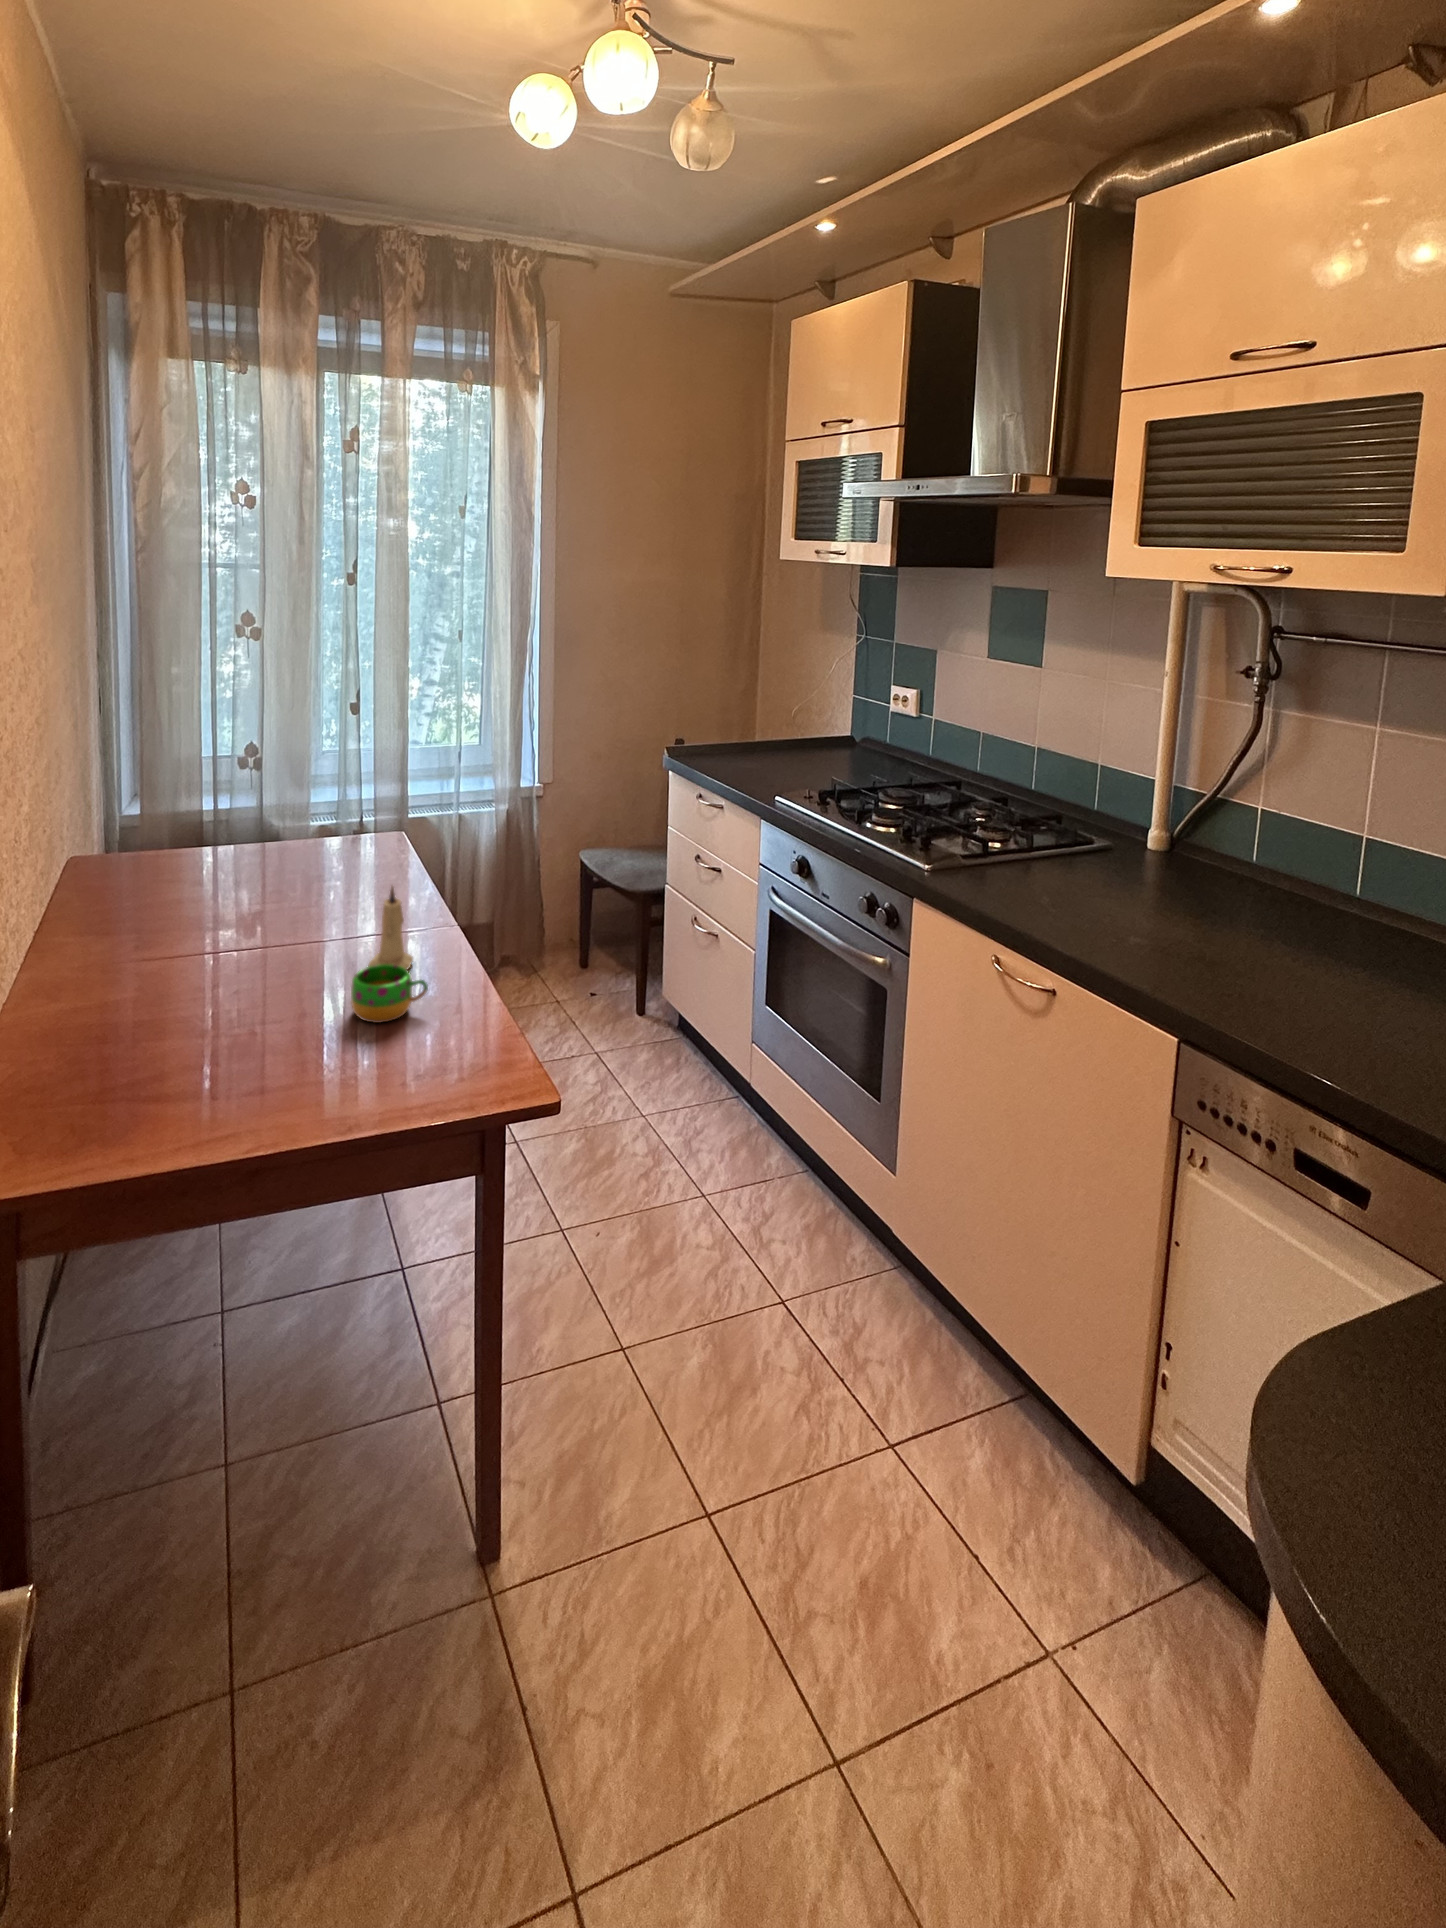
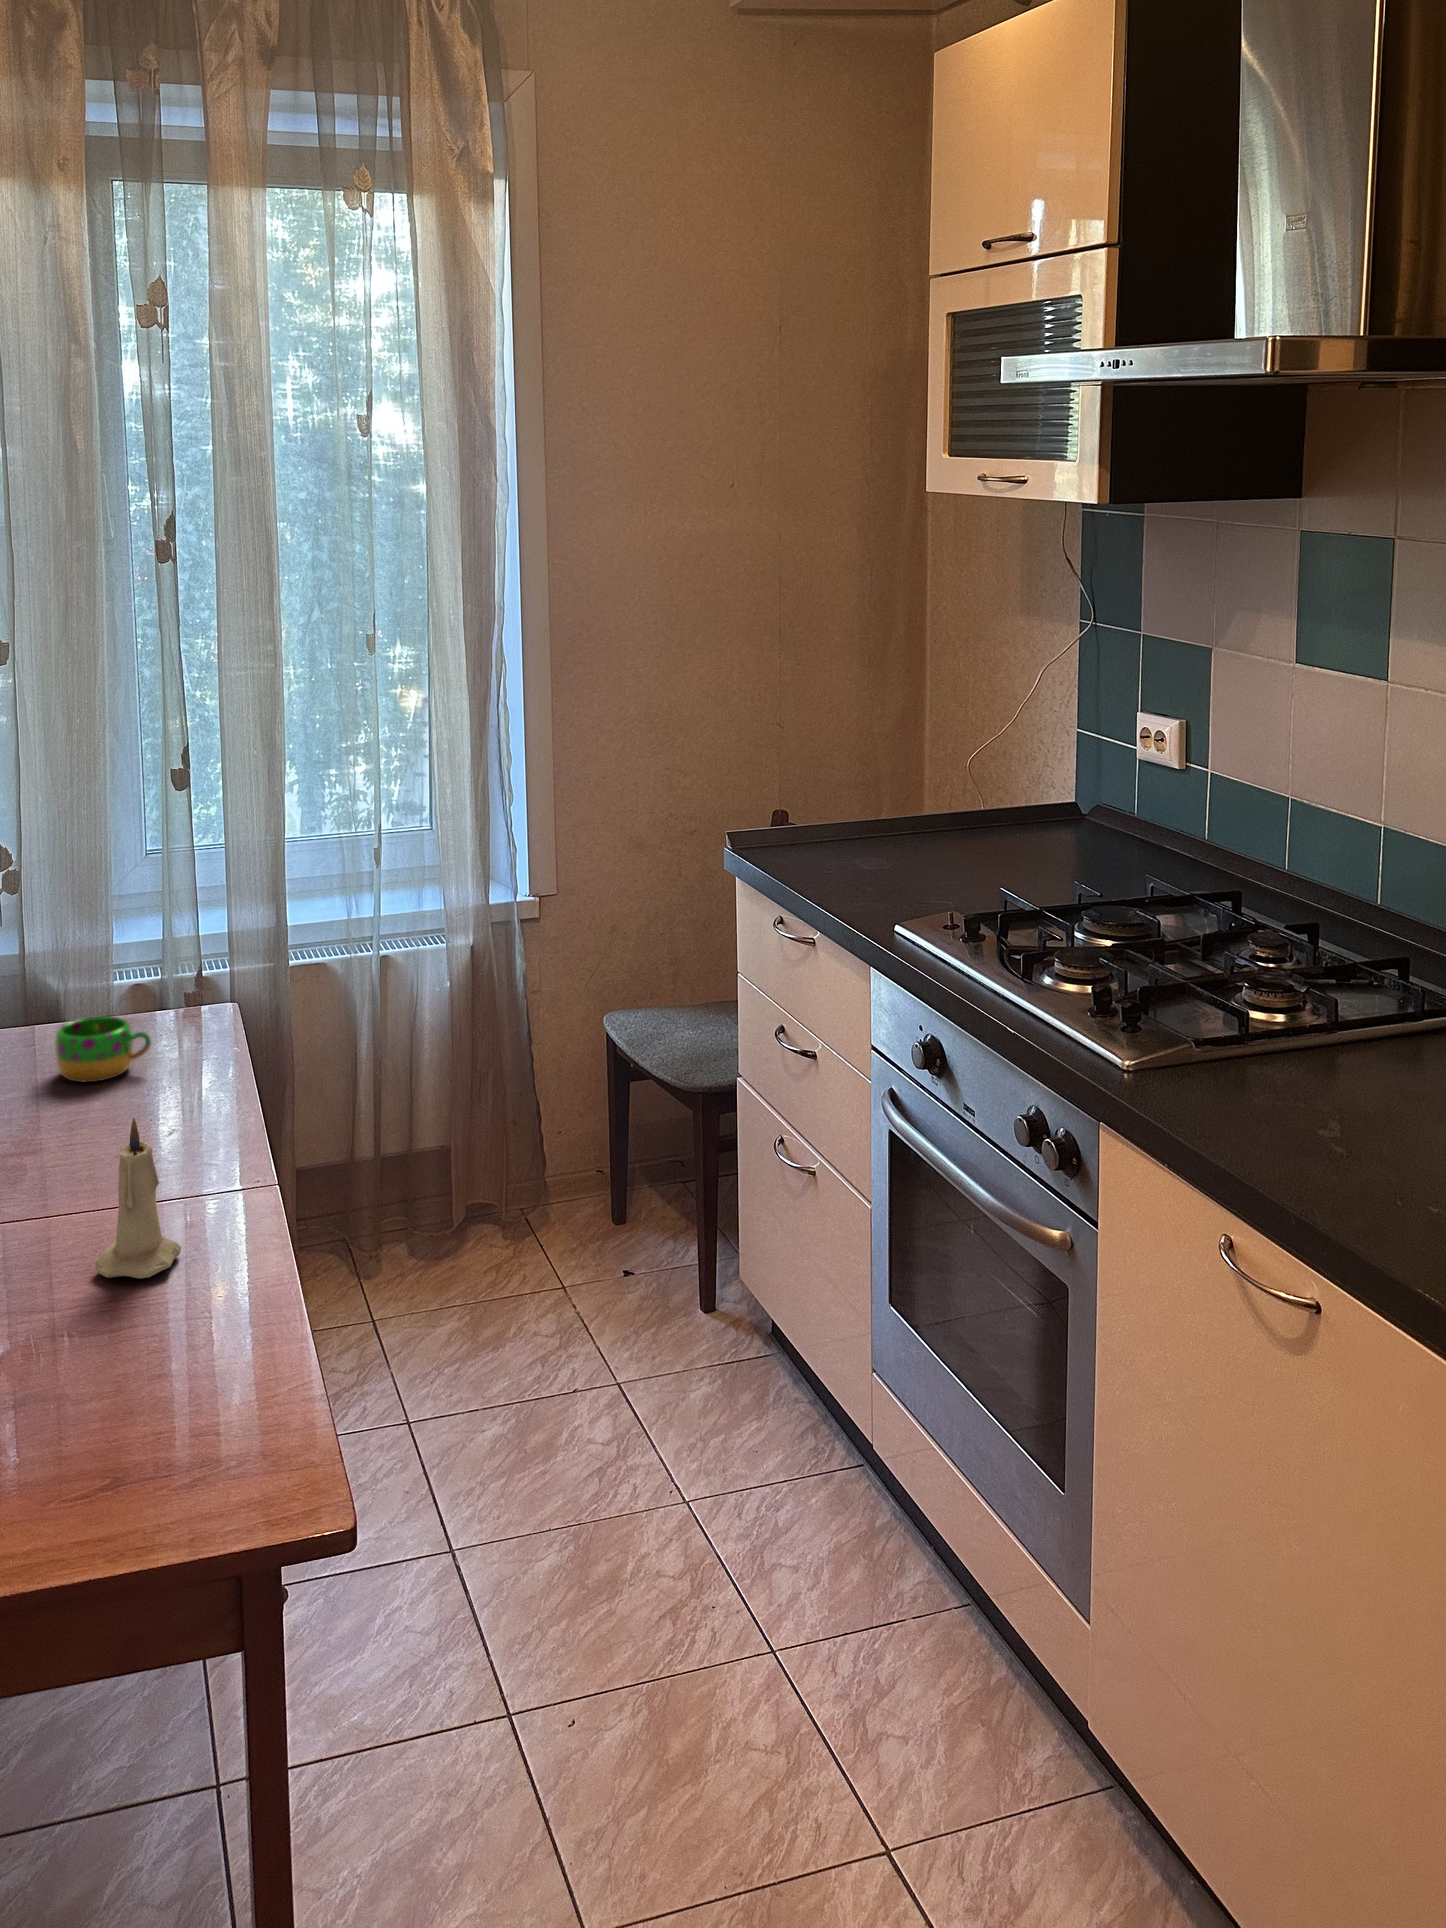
mug: present [351,964,428,1023] -> present [55,1016,151,1082]

